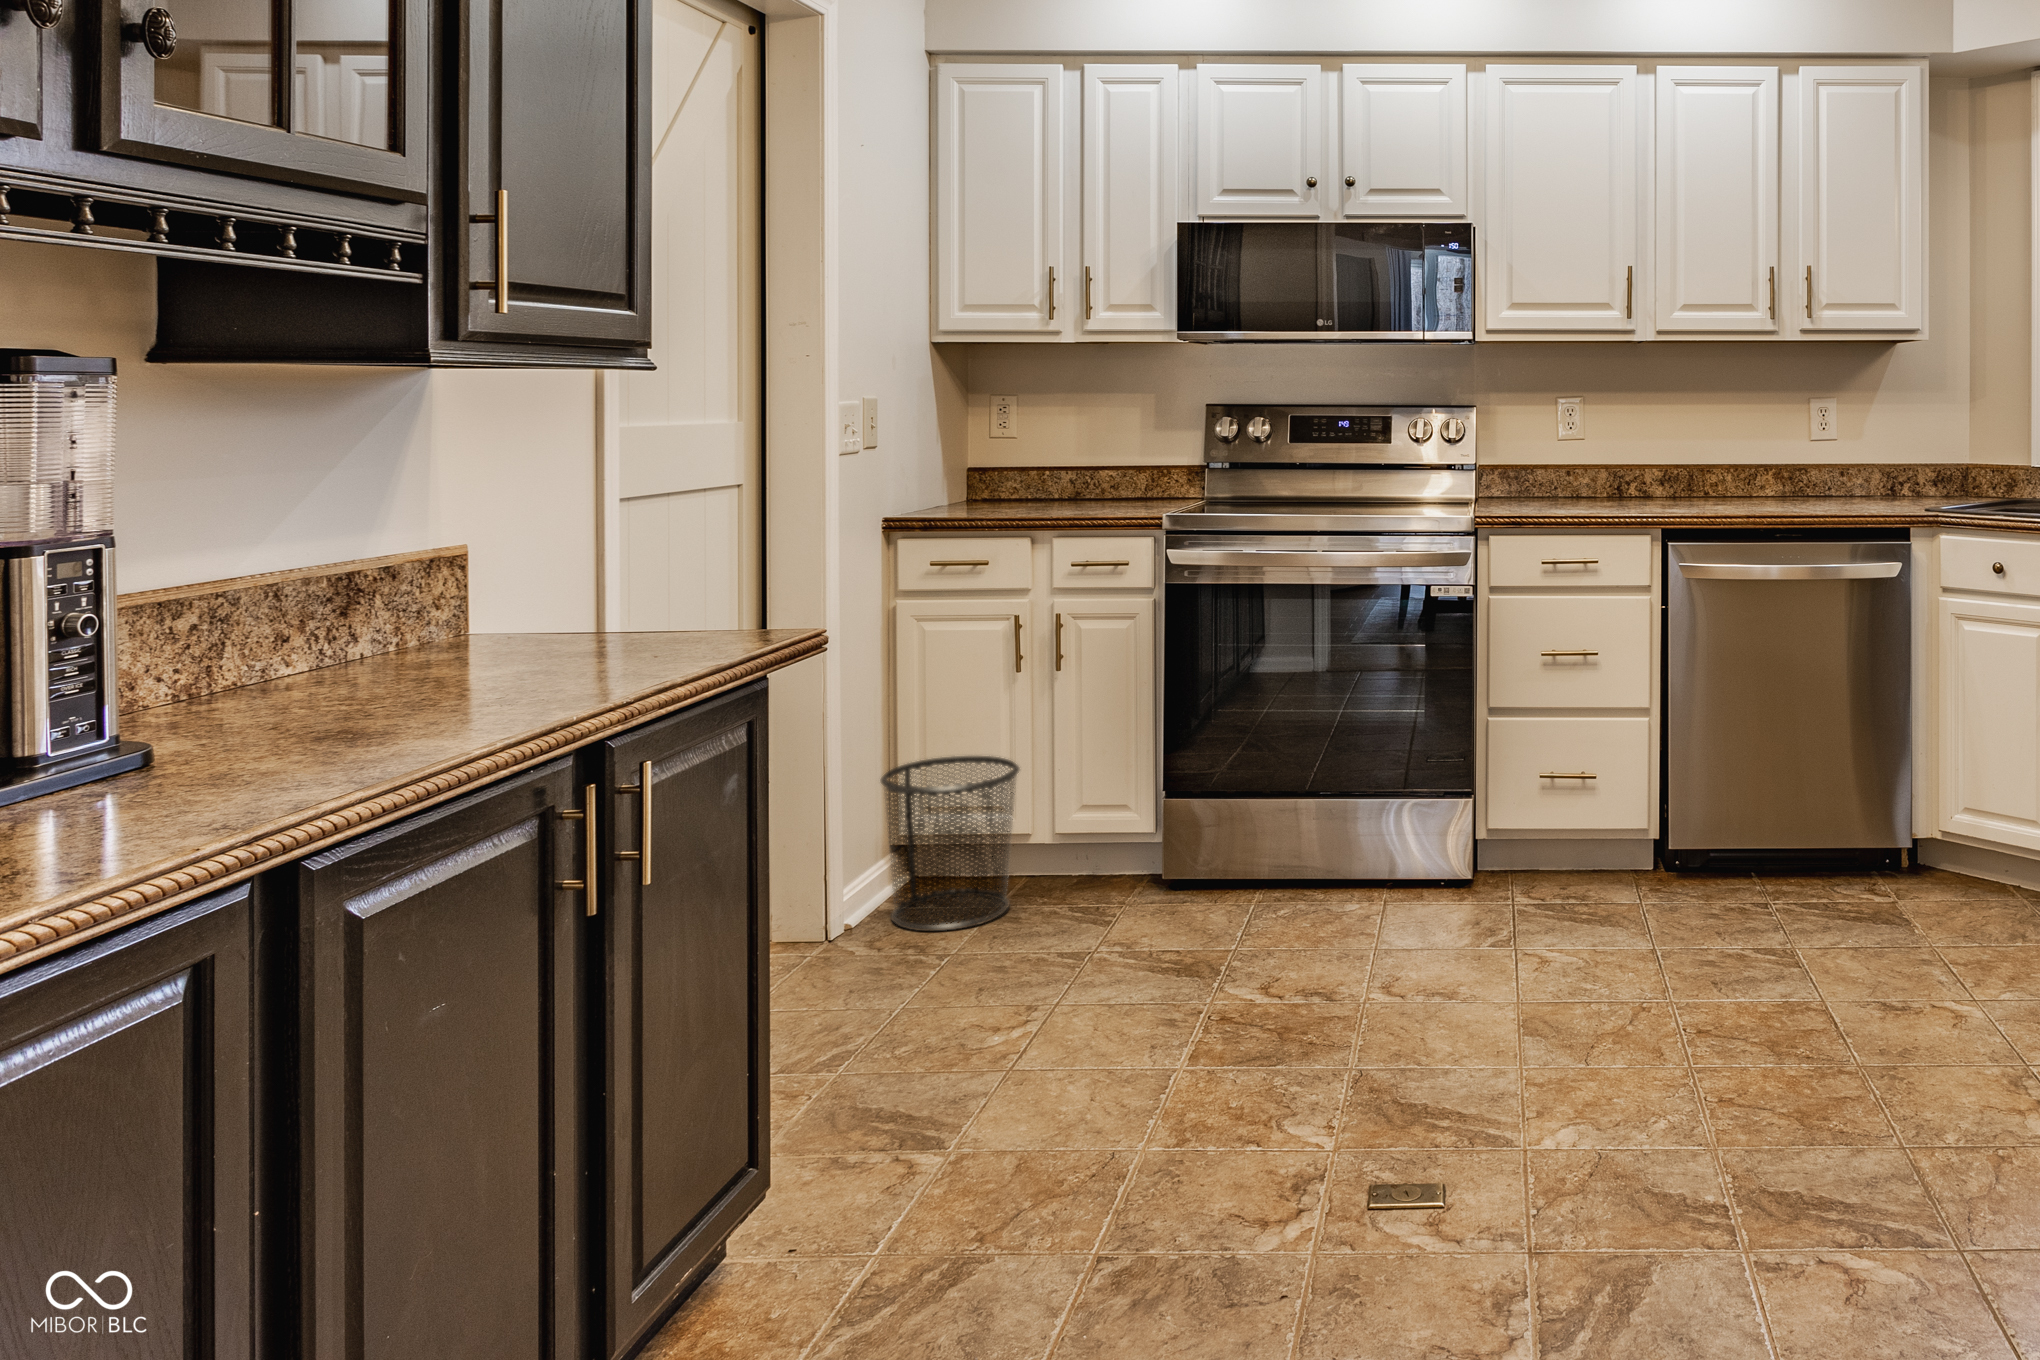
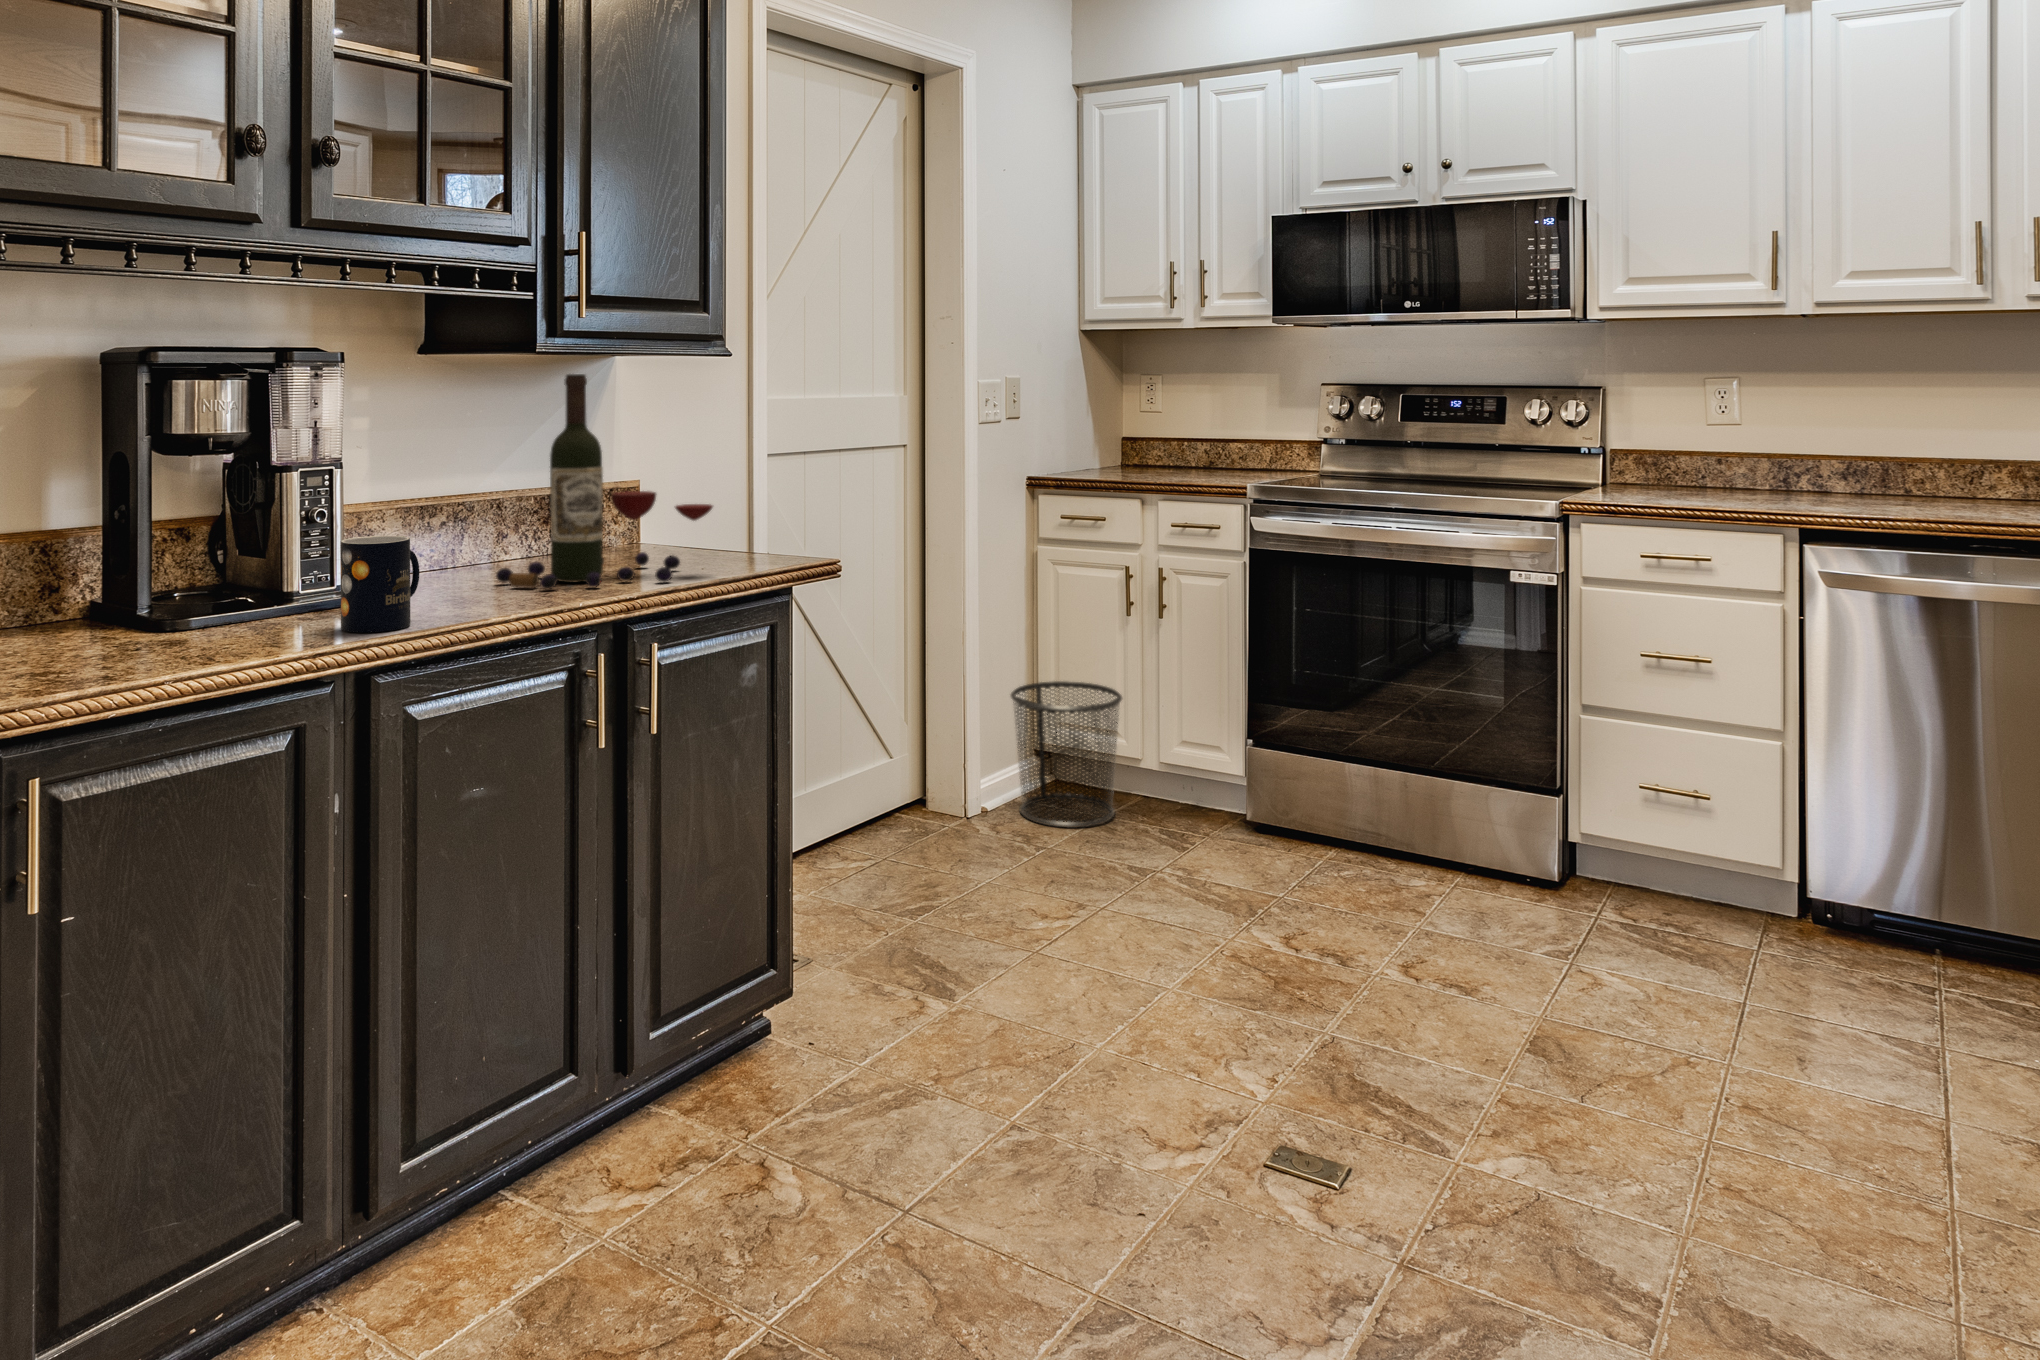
wine bottle: none [340,393,689,708] -> present [496,374,713,589]
mug: none [201,642,331,799] -> present [340,536,419,633]

